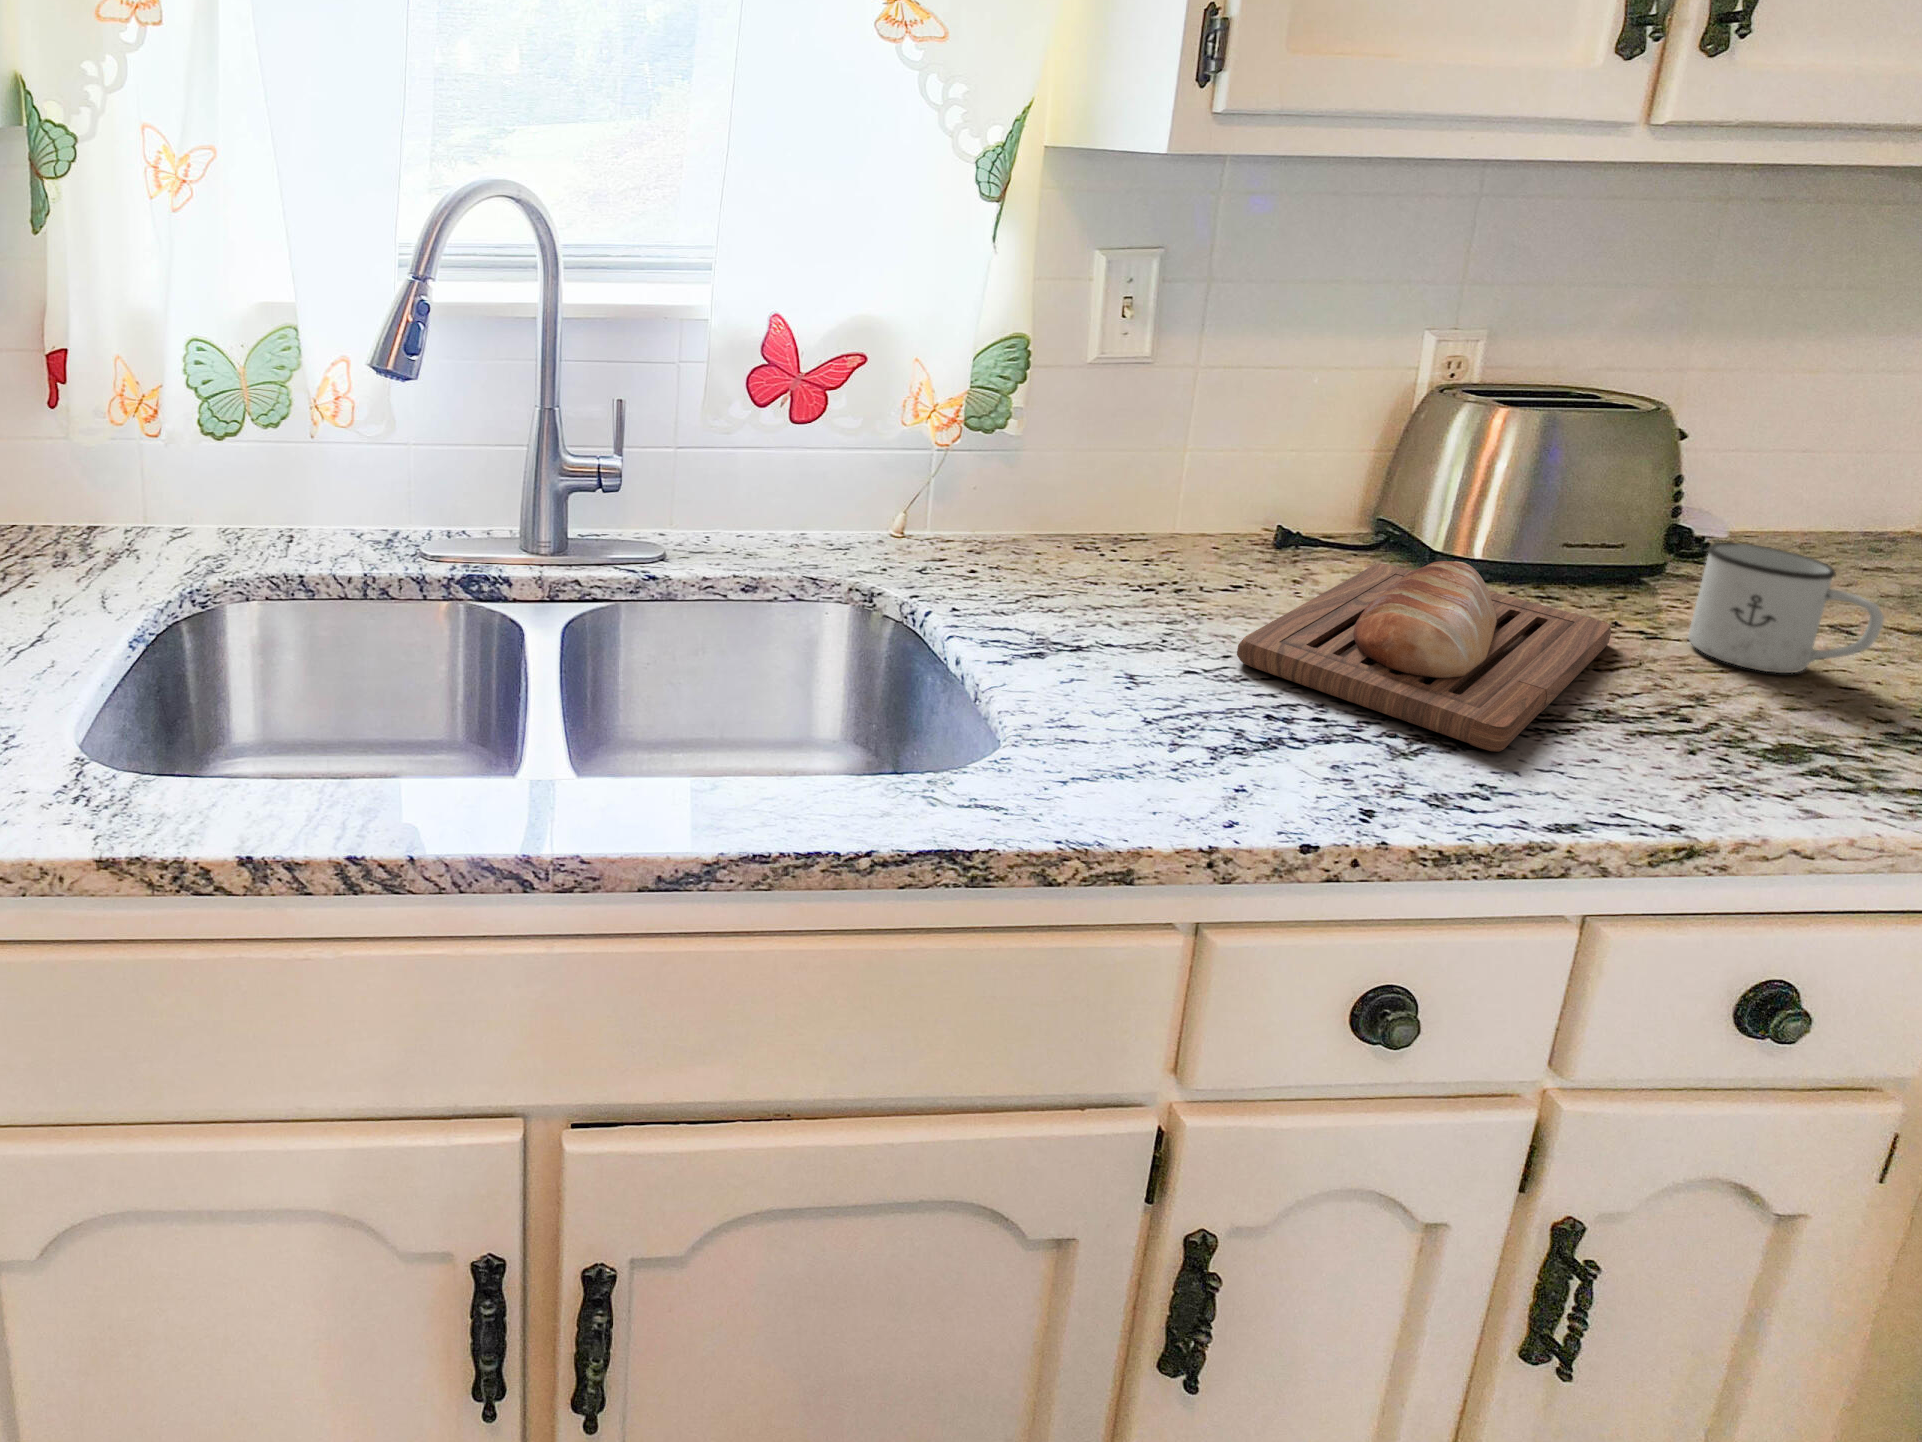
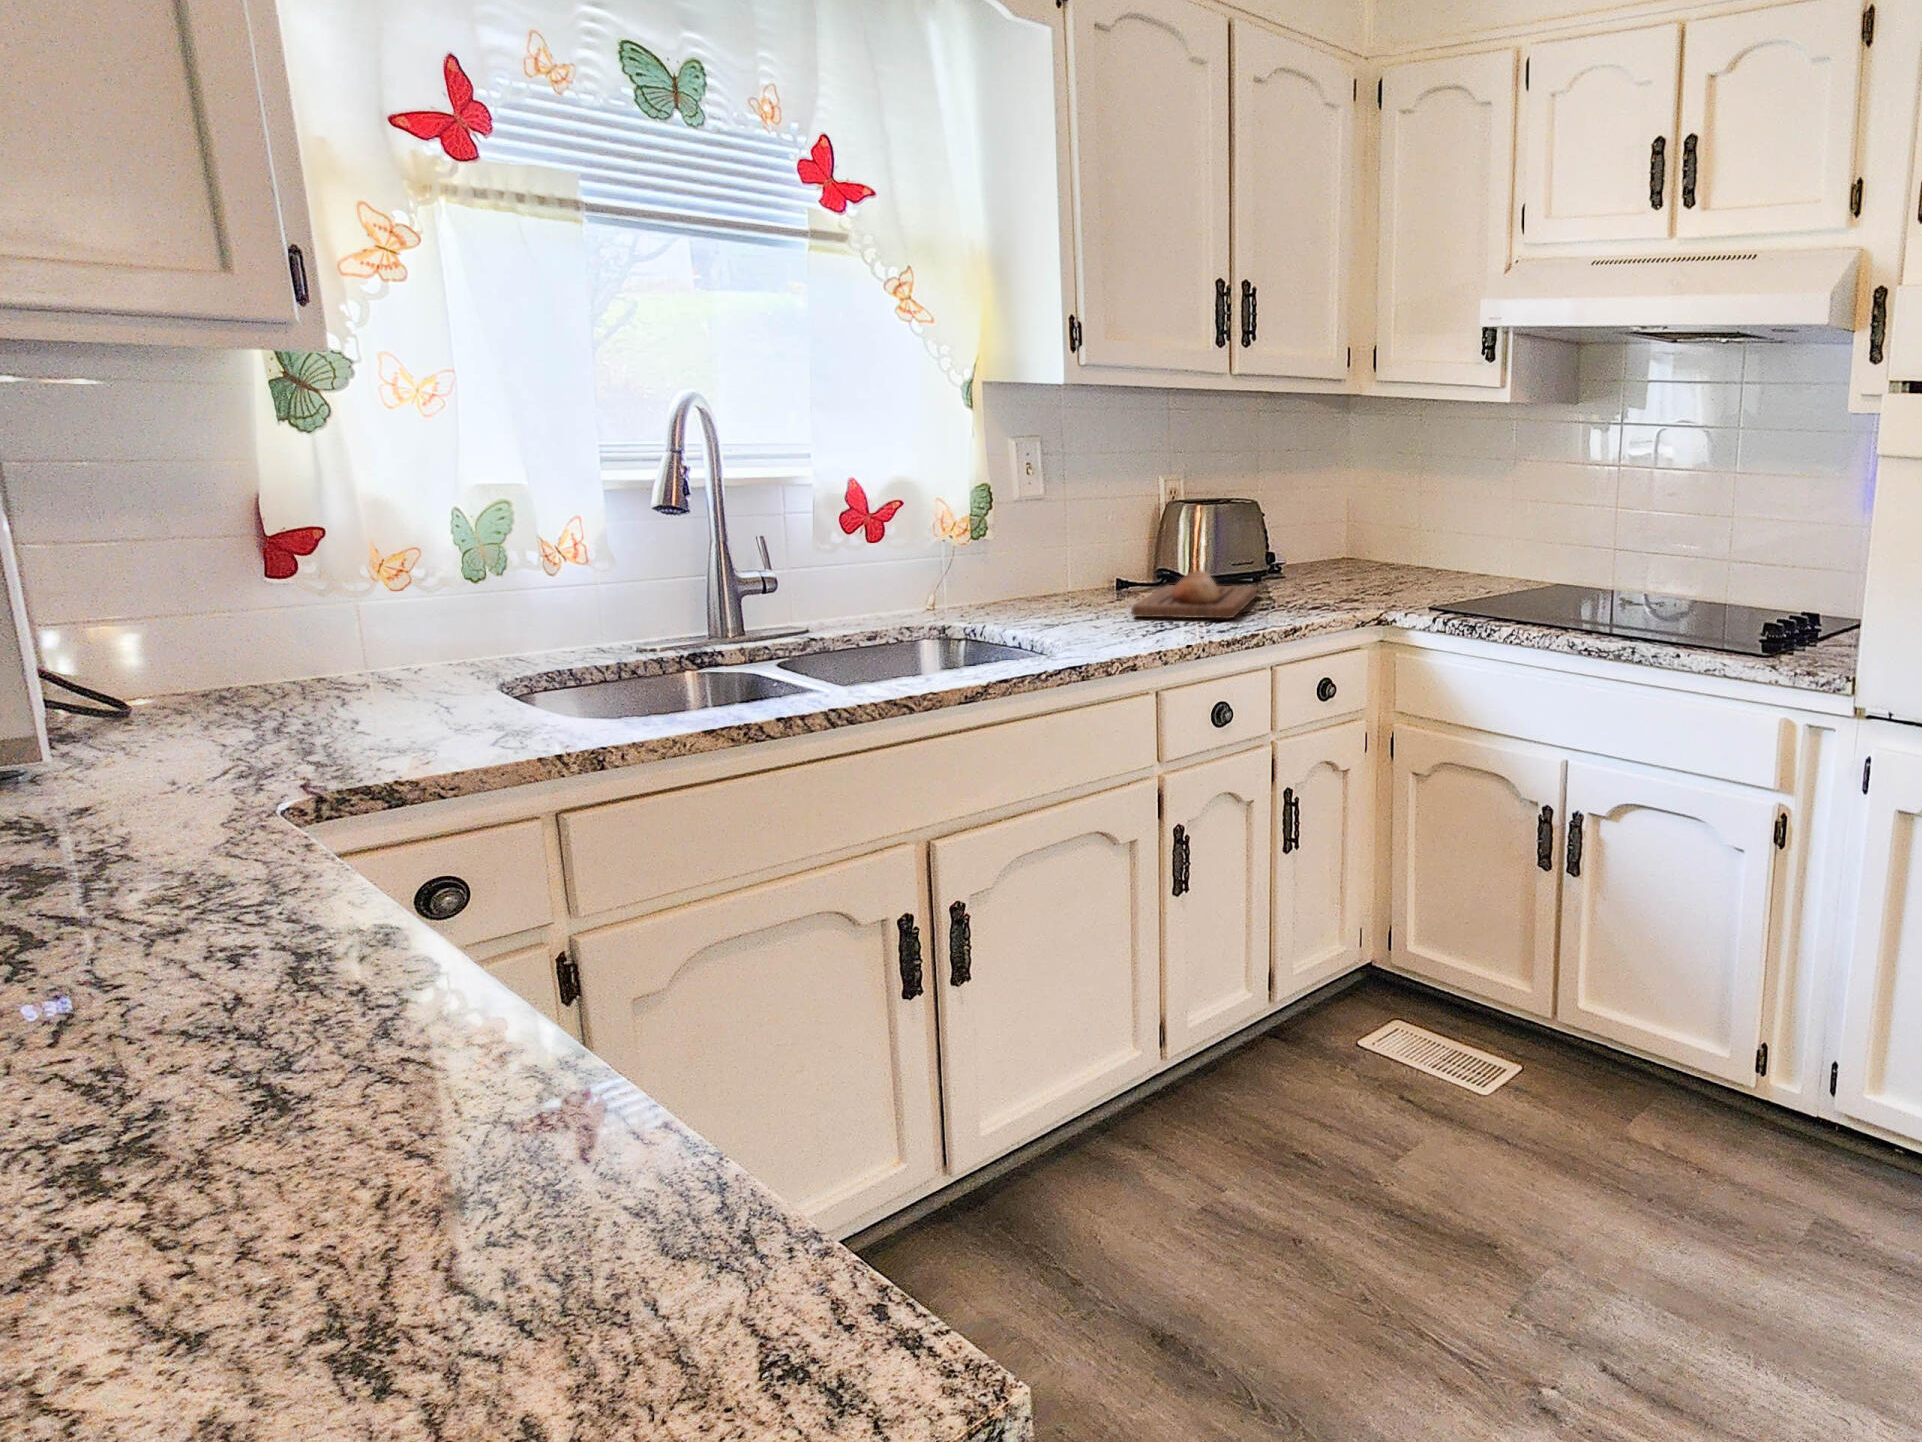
mug: present [1688,542,1884,673] -> none [1280,548,1333,594]

